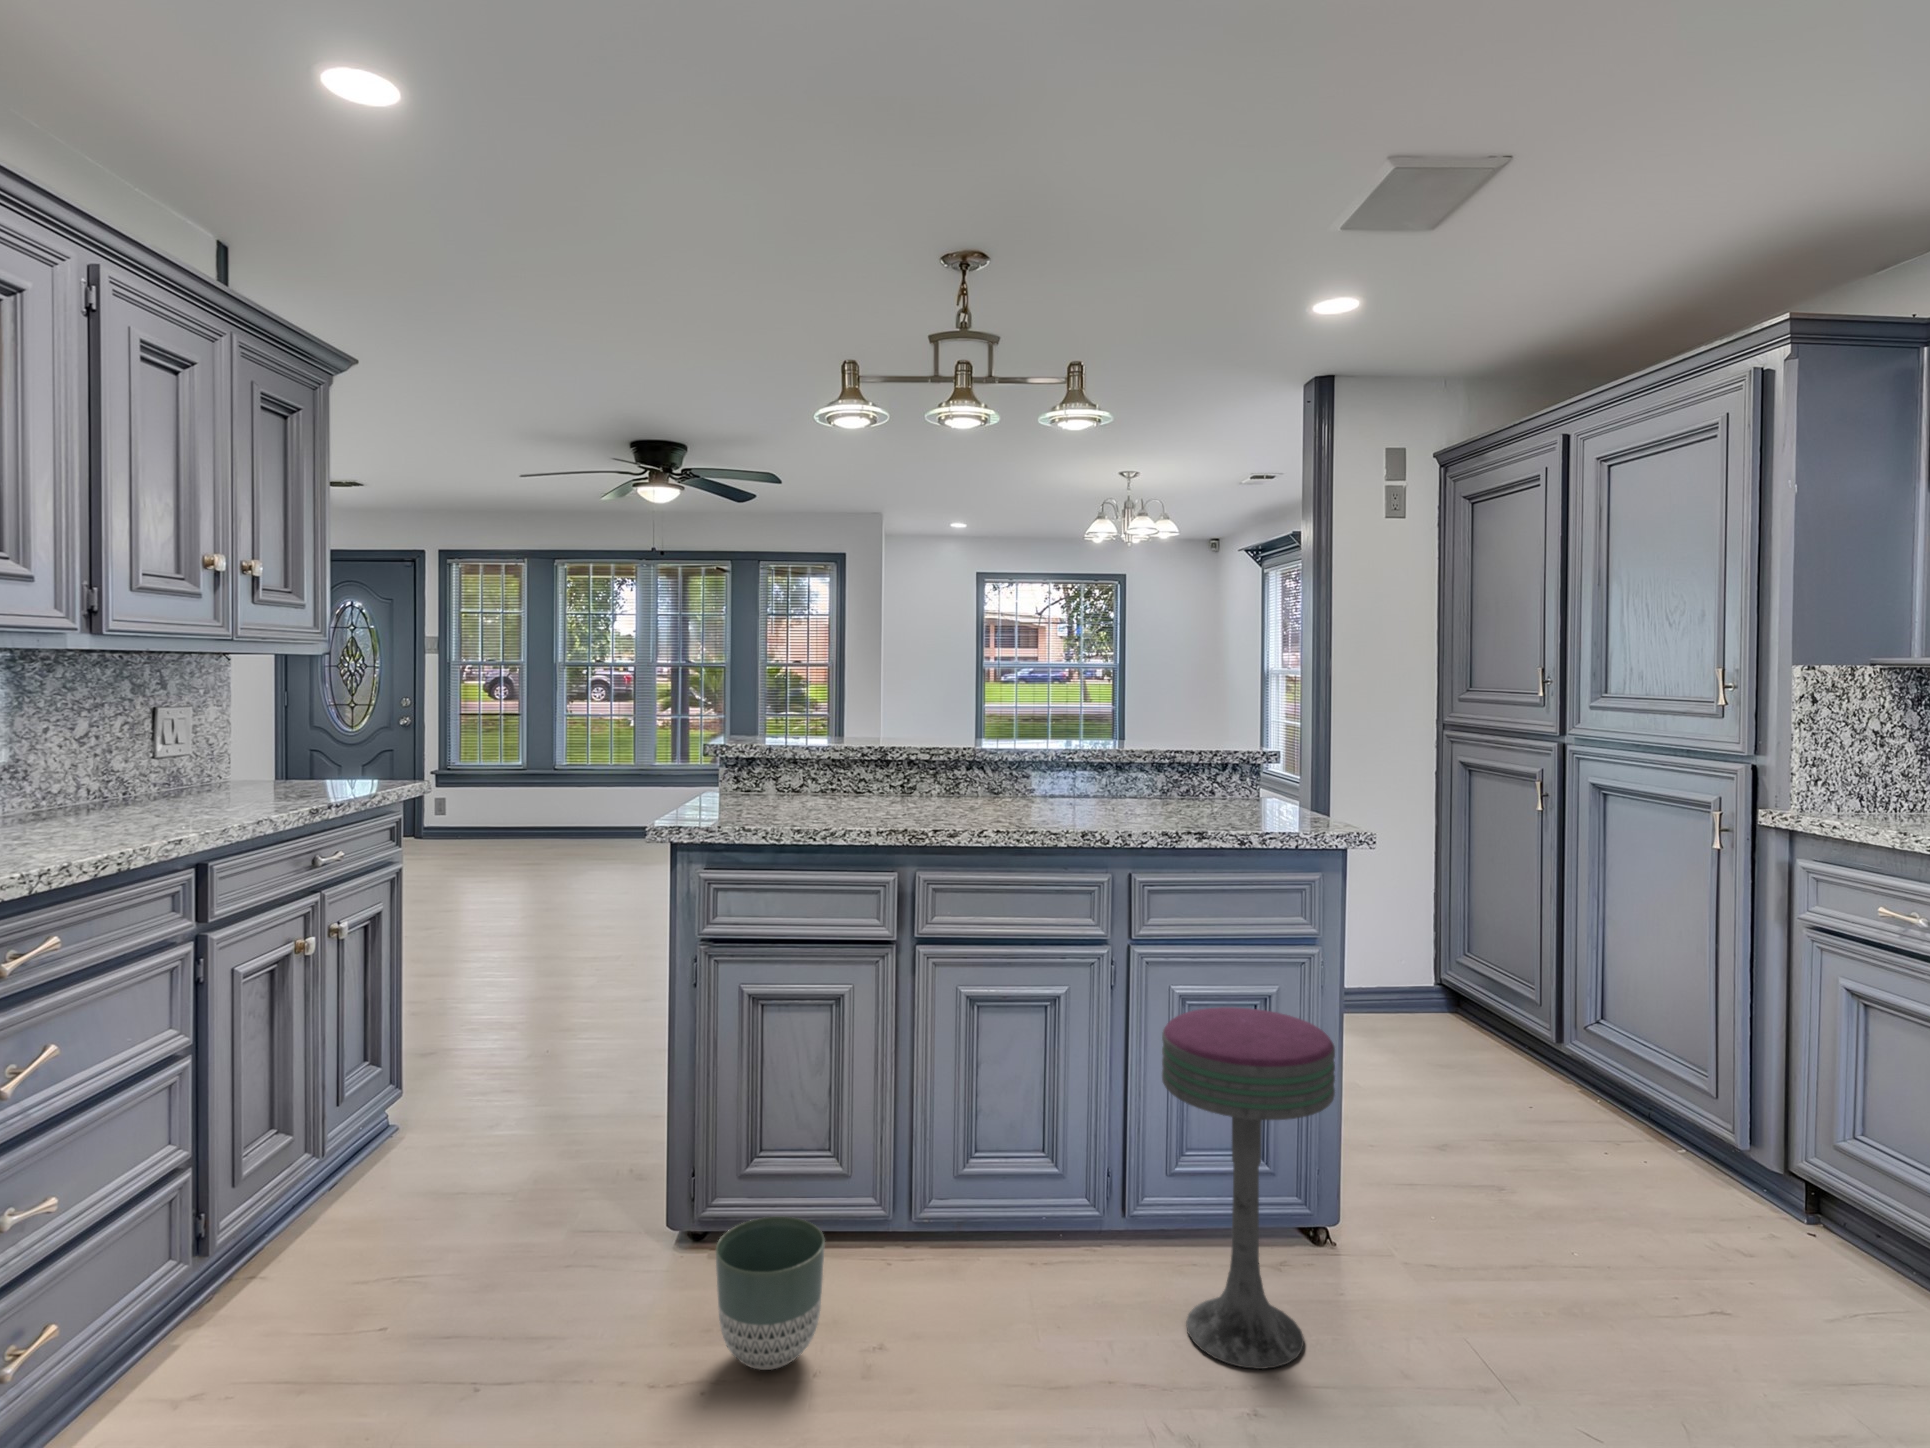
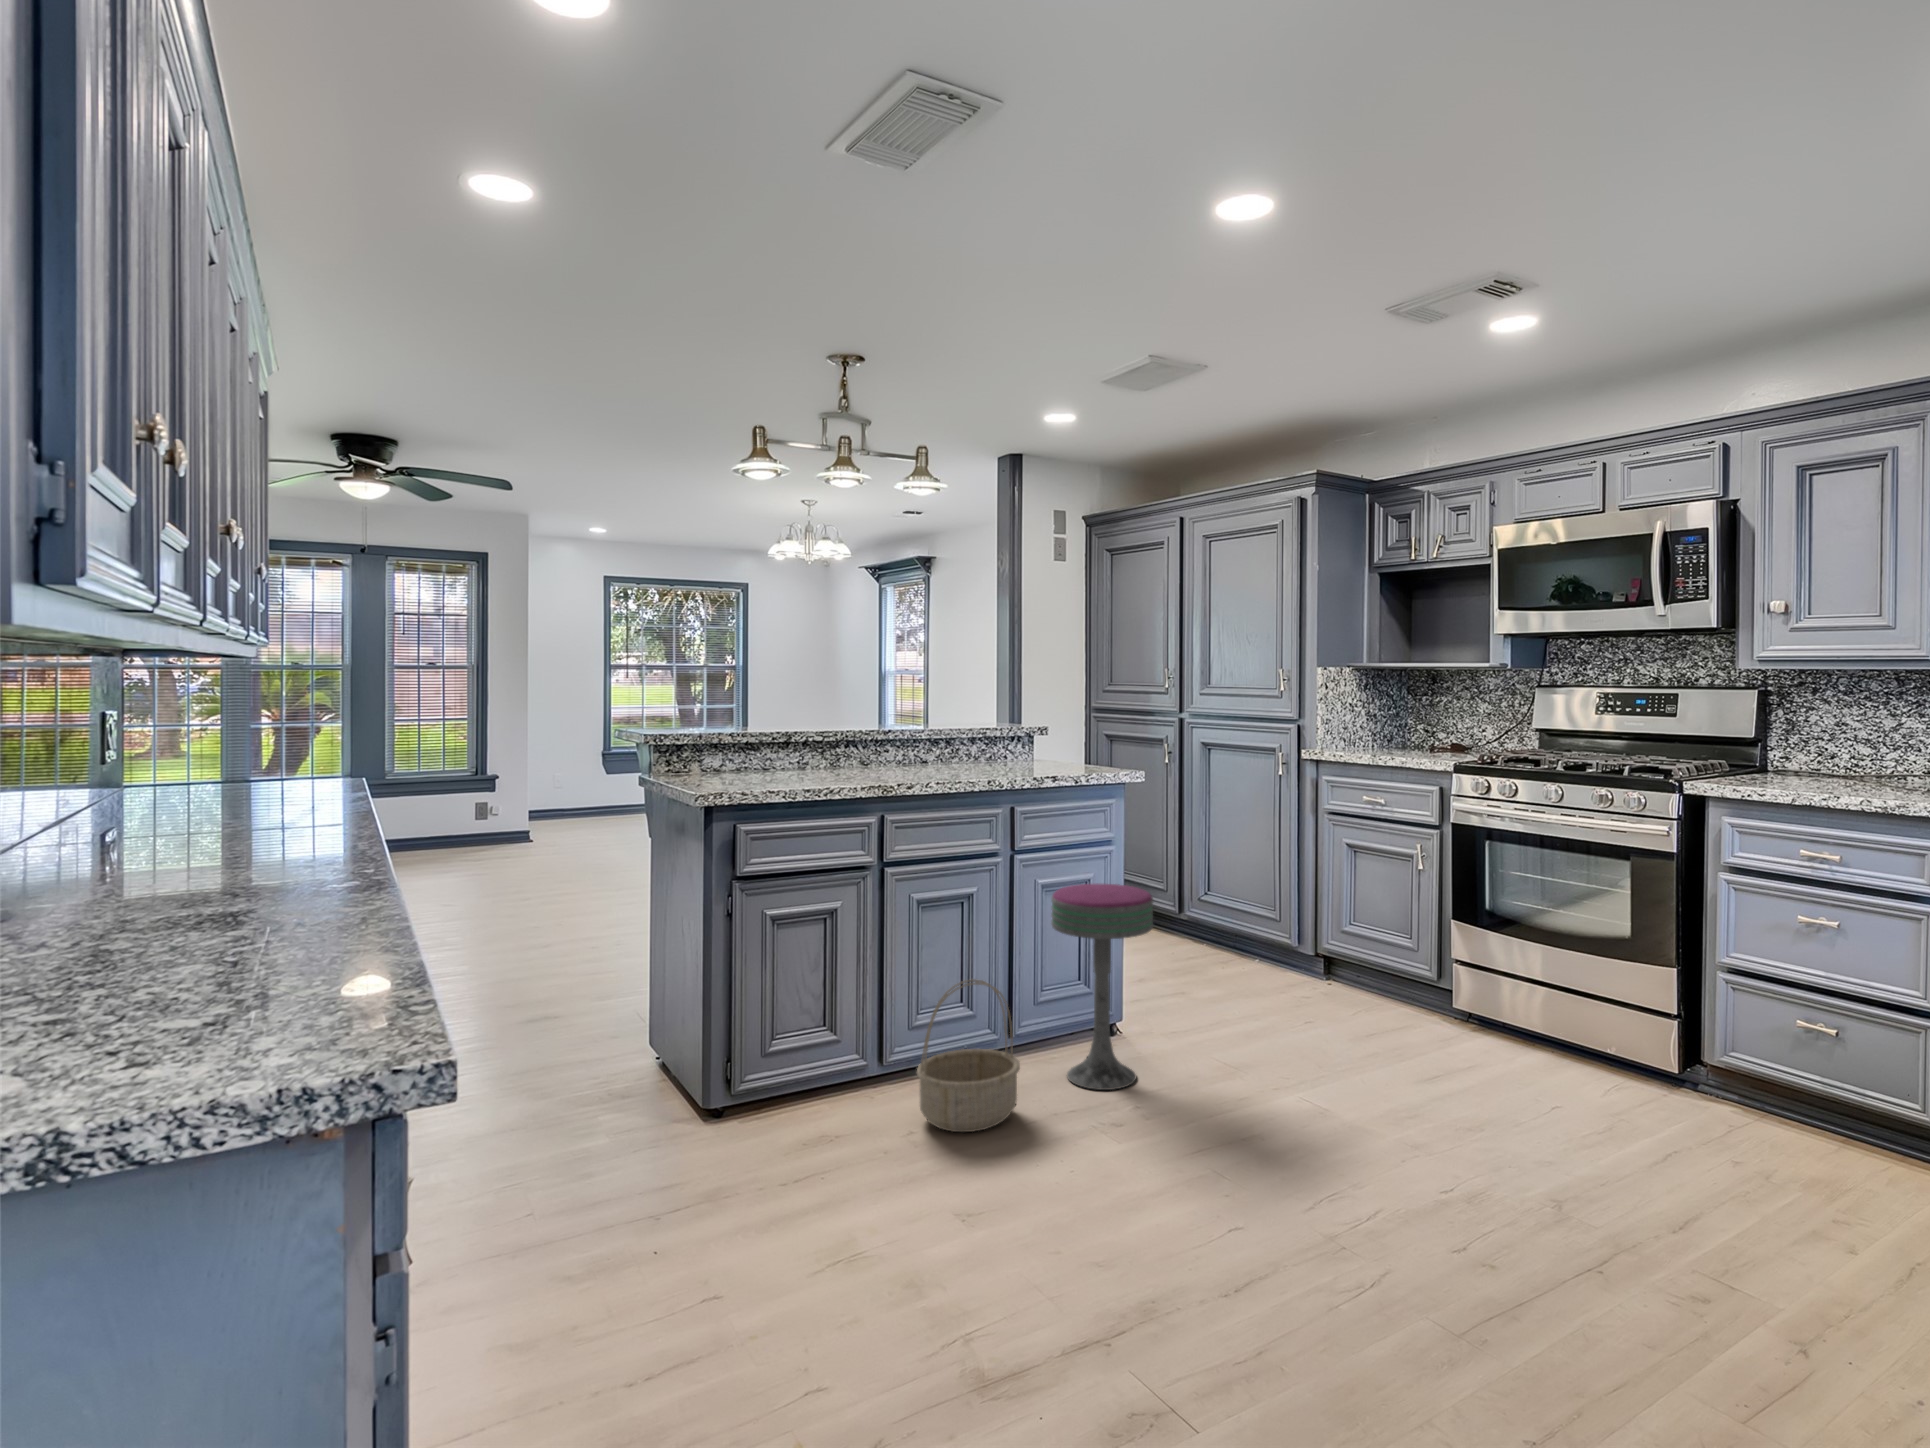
basket: none [899,1142,1065,1388] -> present [917,979,1020,1132]
planter: present [716,1217,825,1370] -> none [802,1057,877,1154]

